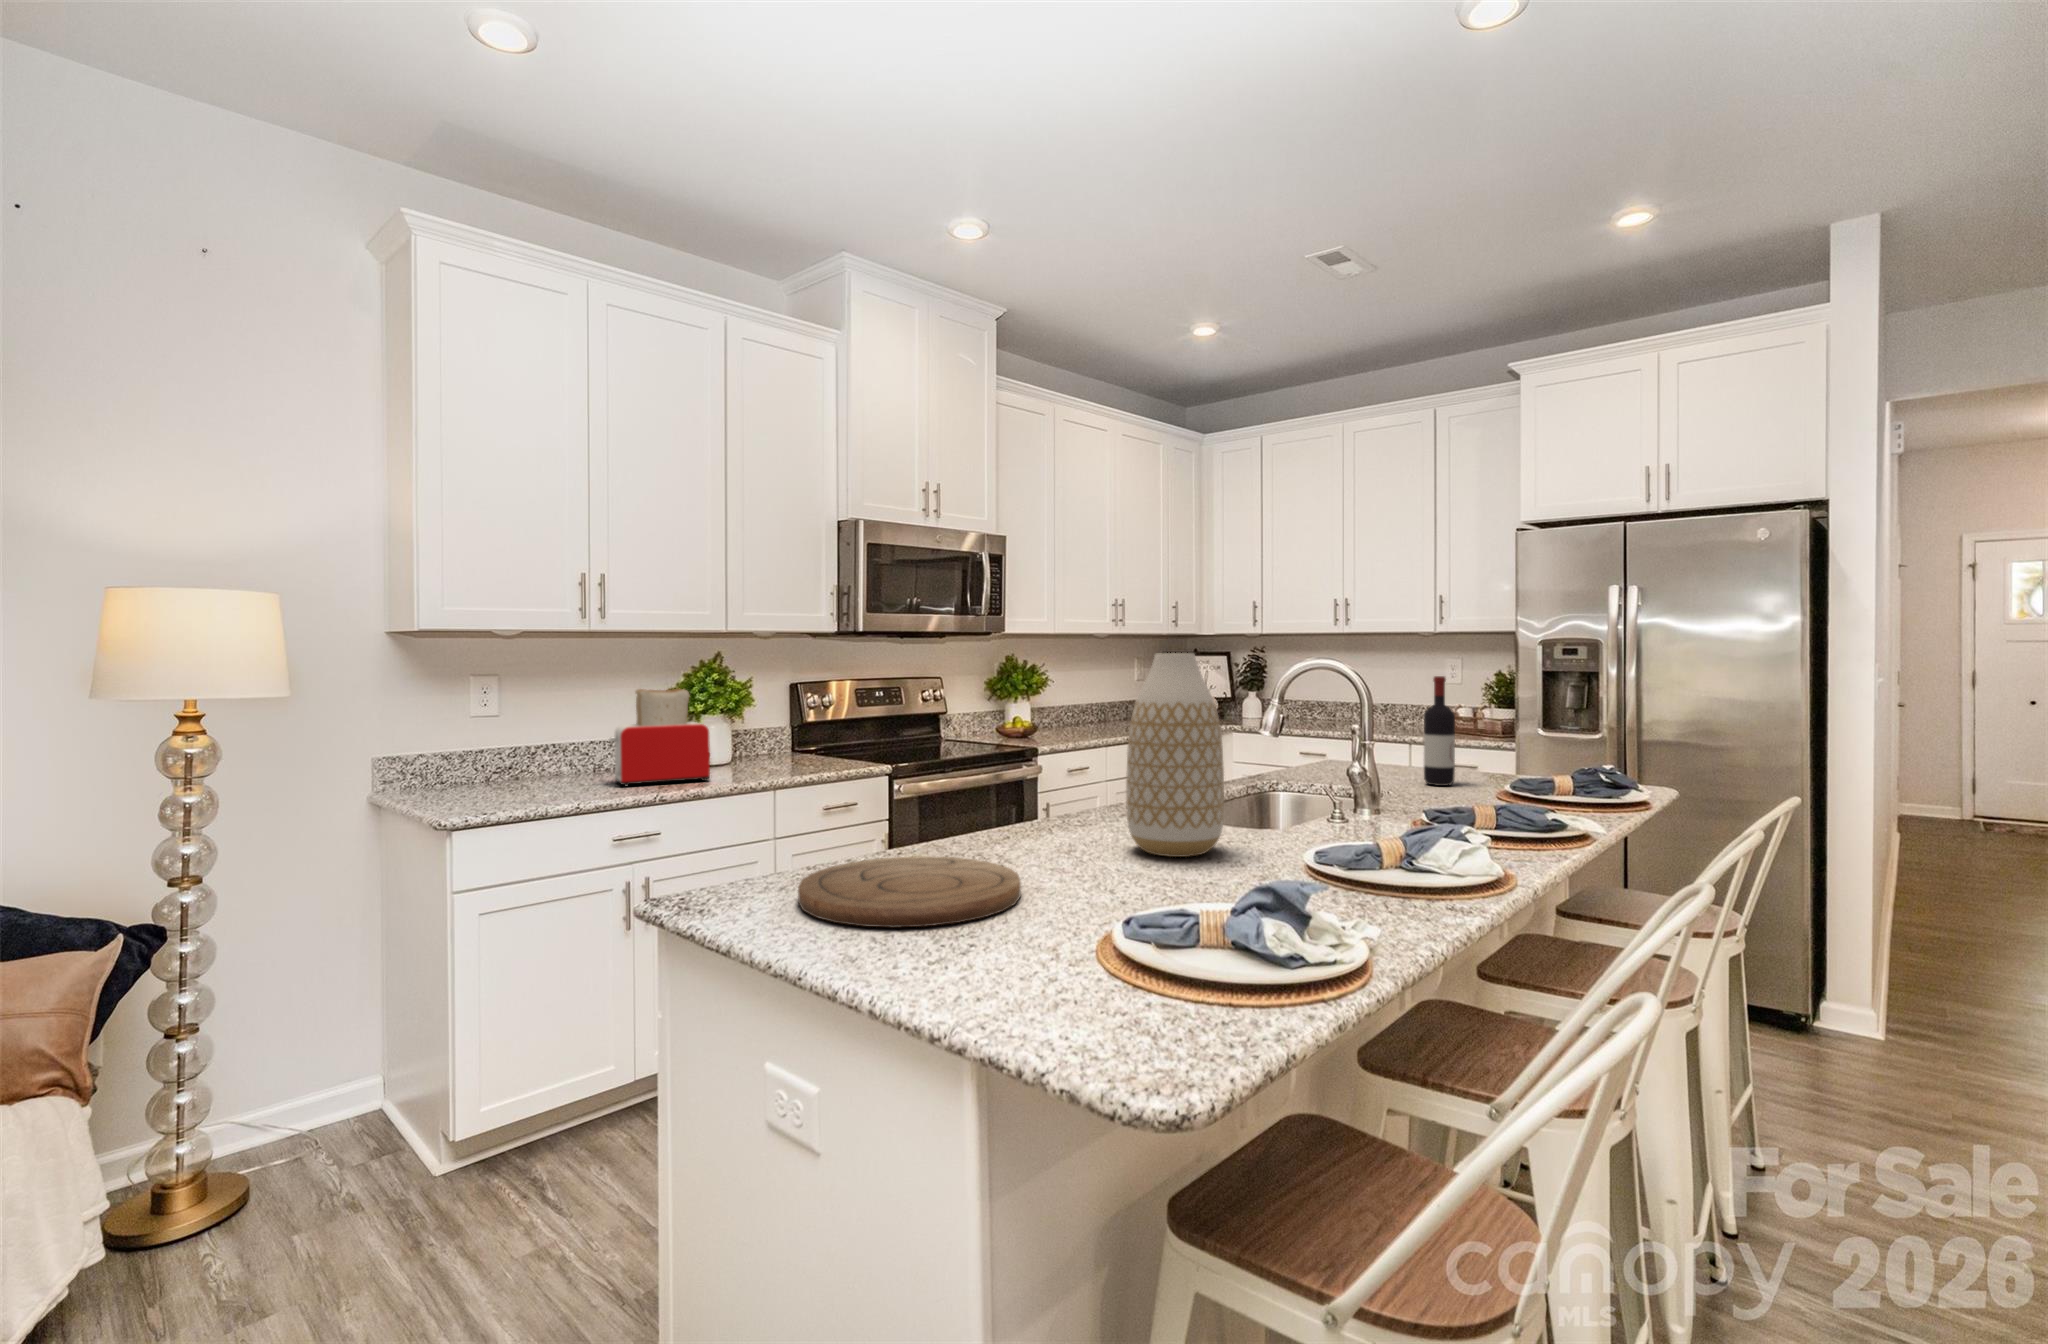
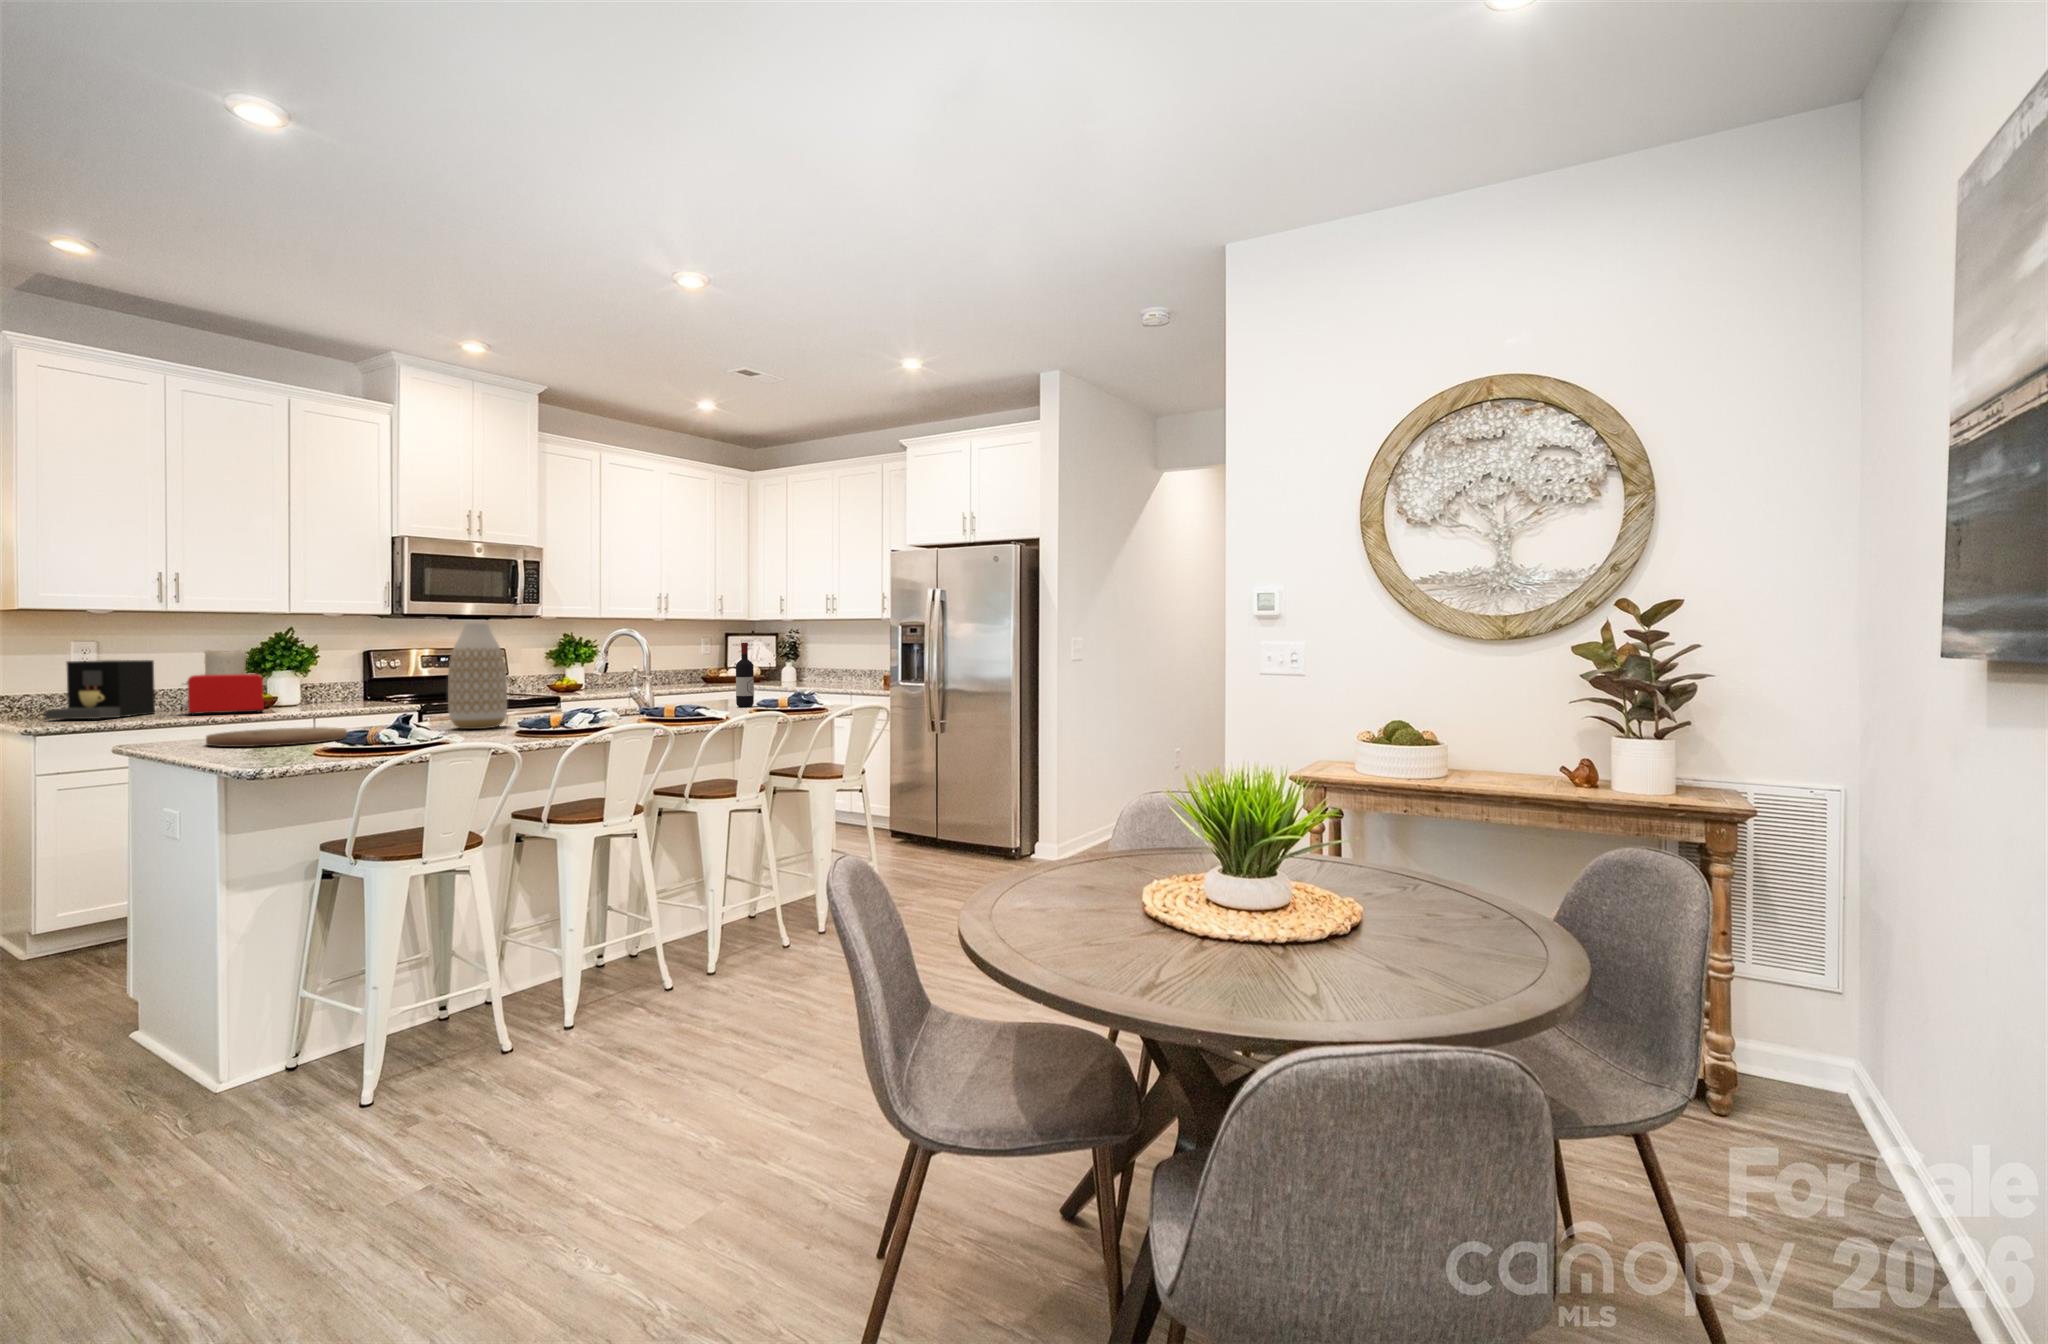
coffee maker: none [450,703,572,796] -> present [45,660,155,719]

